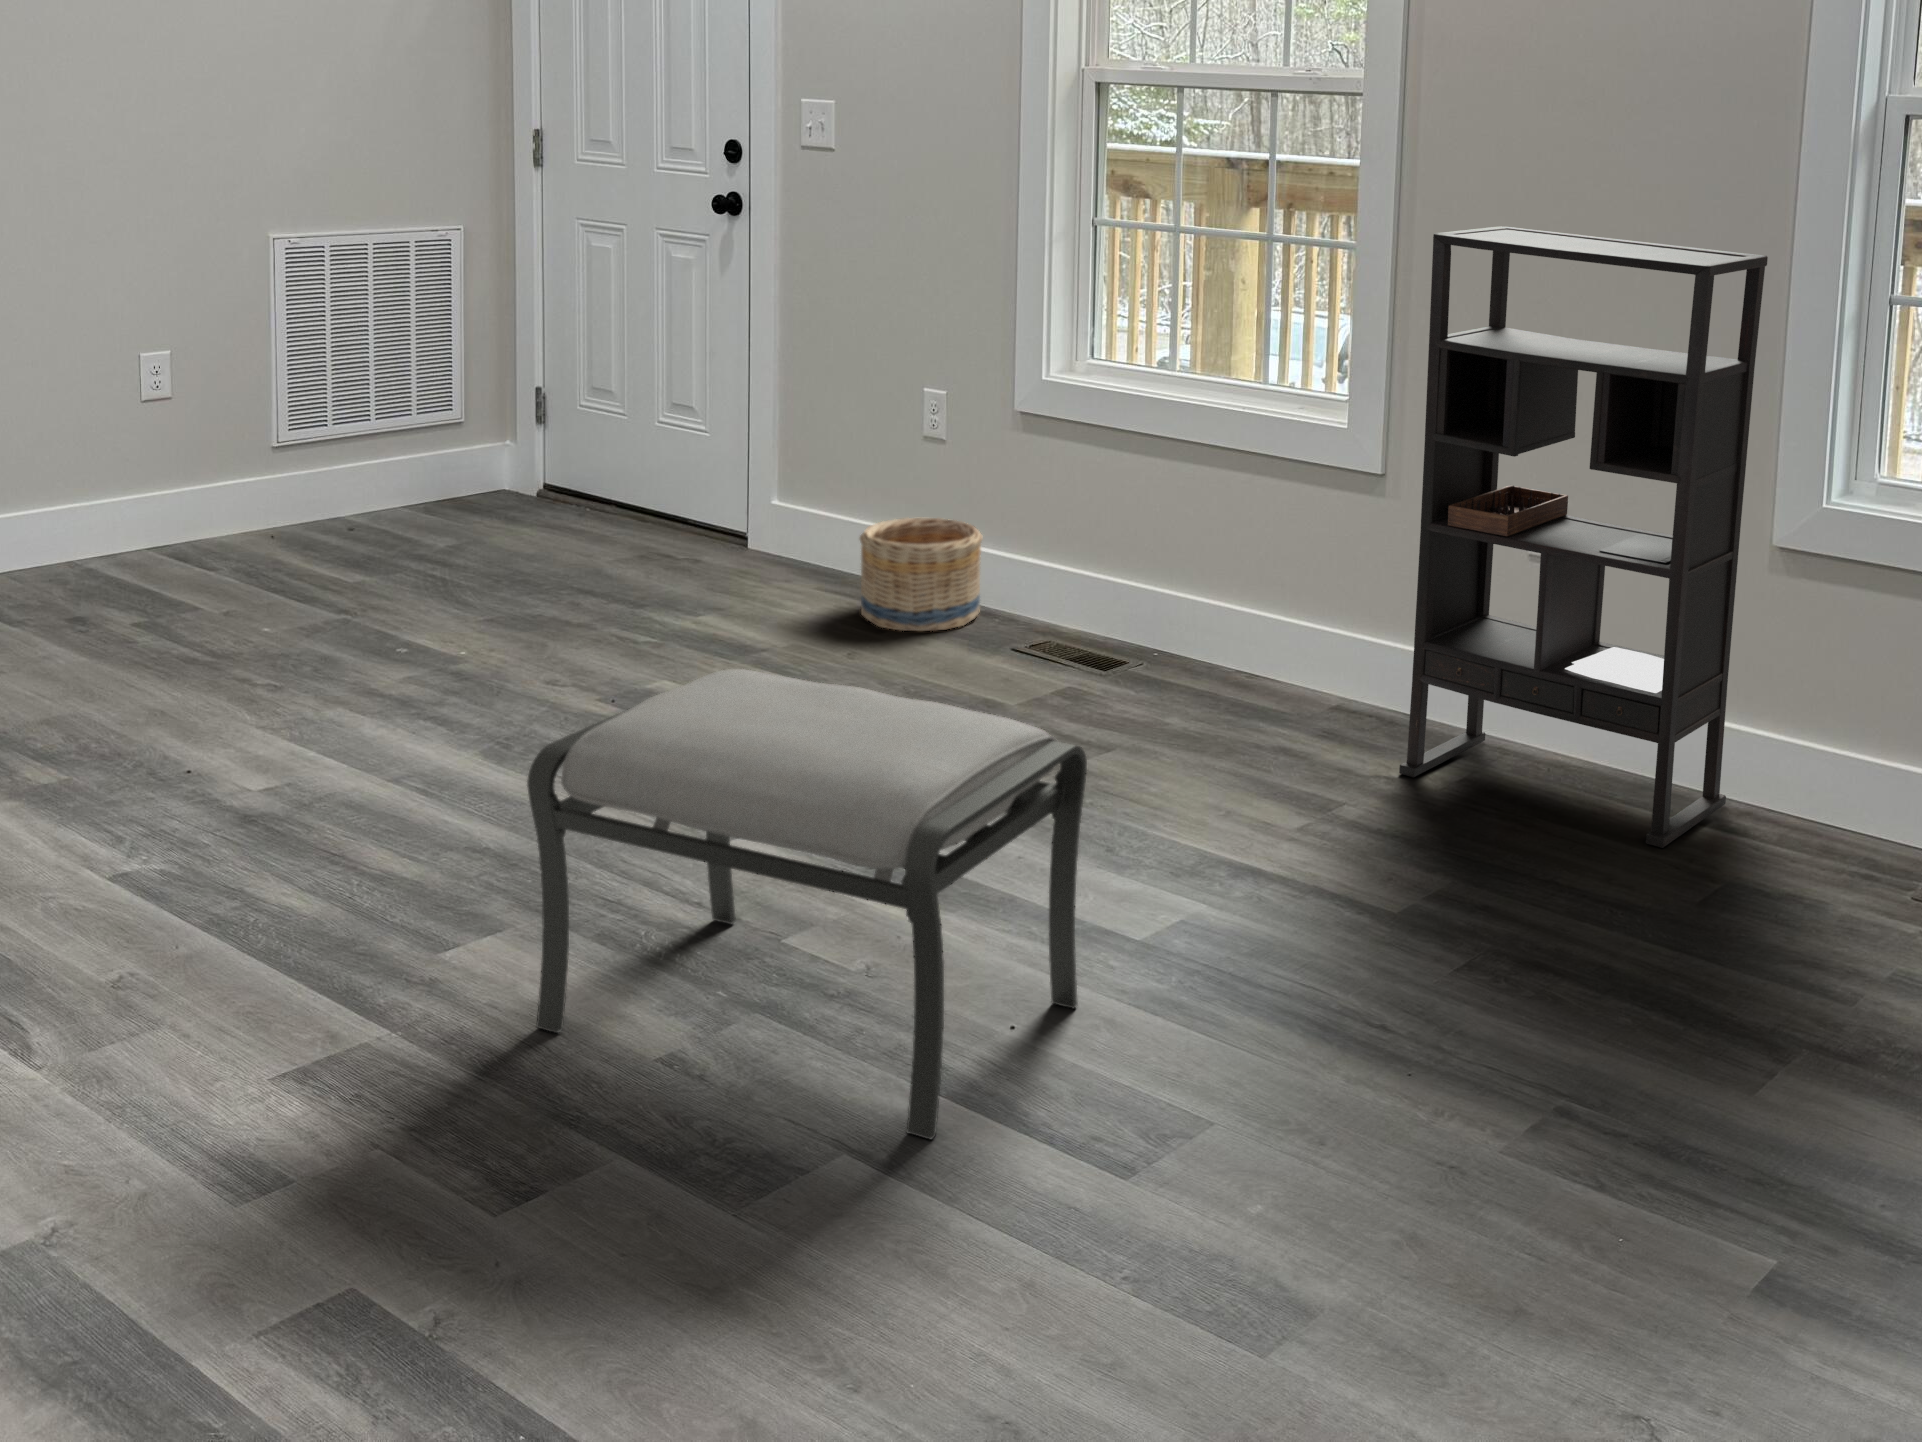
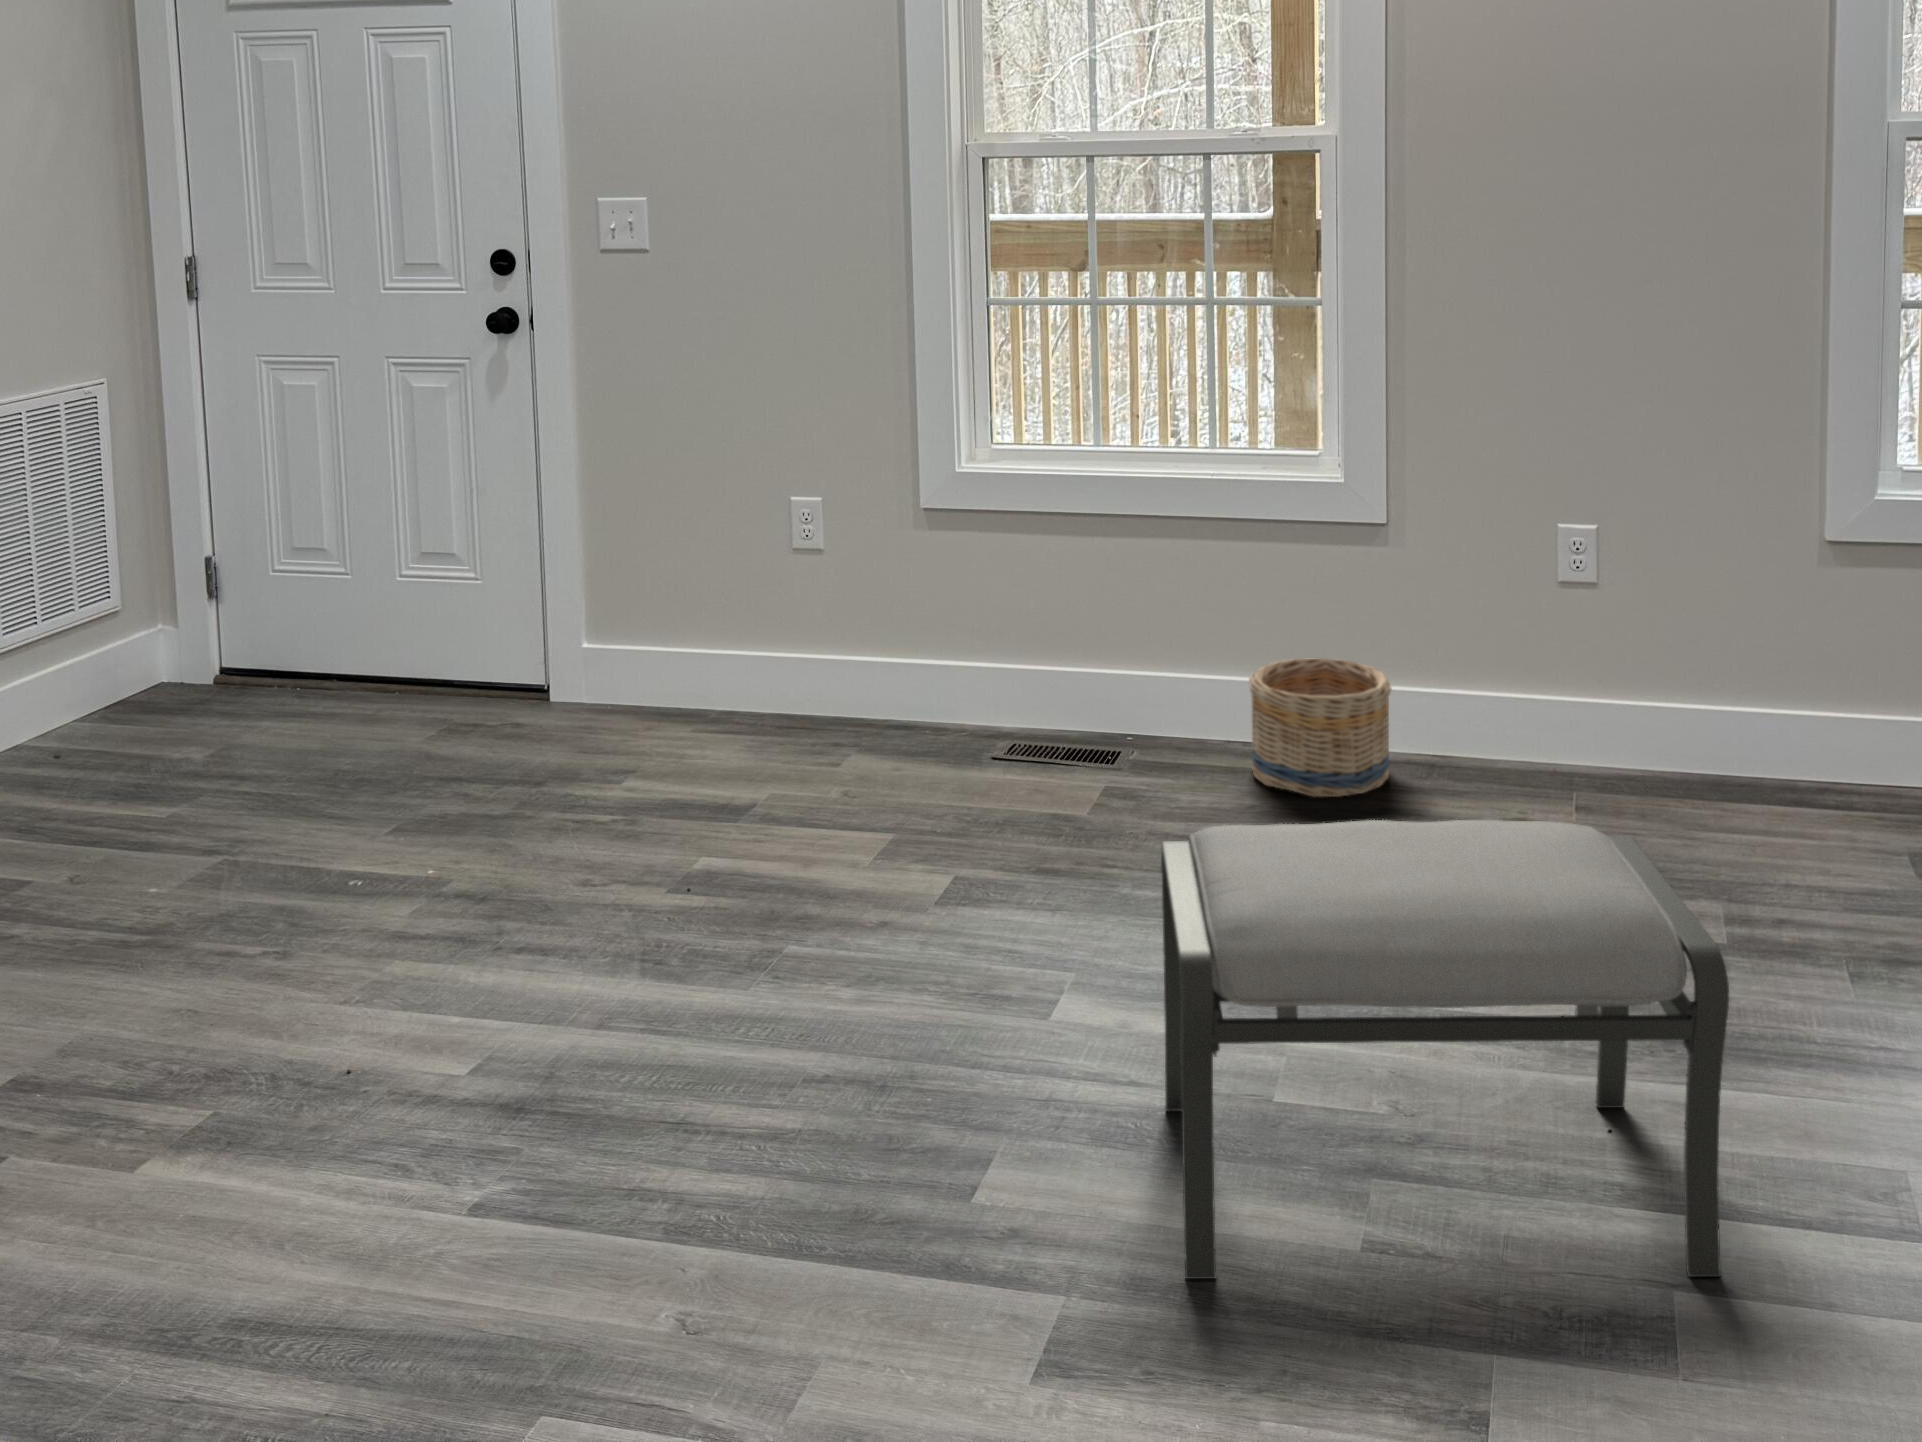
bookshelf: present [1399,226,1768,848] -> none [1515,268,1831,831]
basket: present [860,518,983,631] -> present [1249,658,1391,797]

